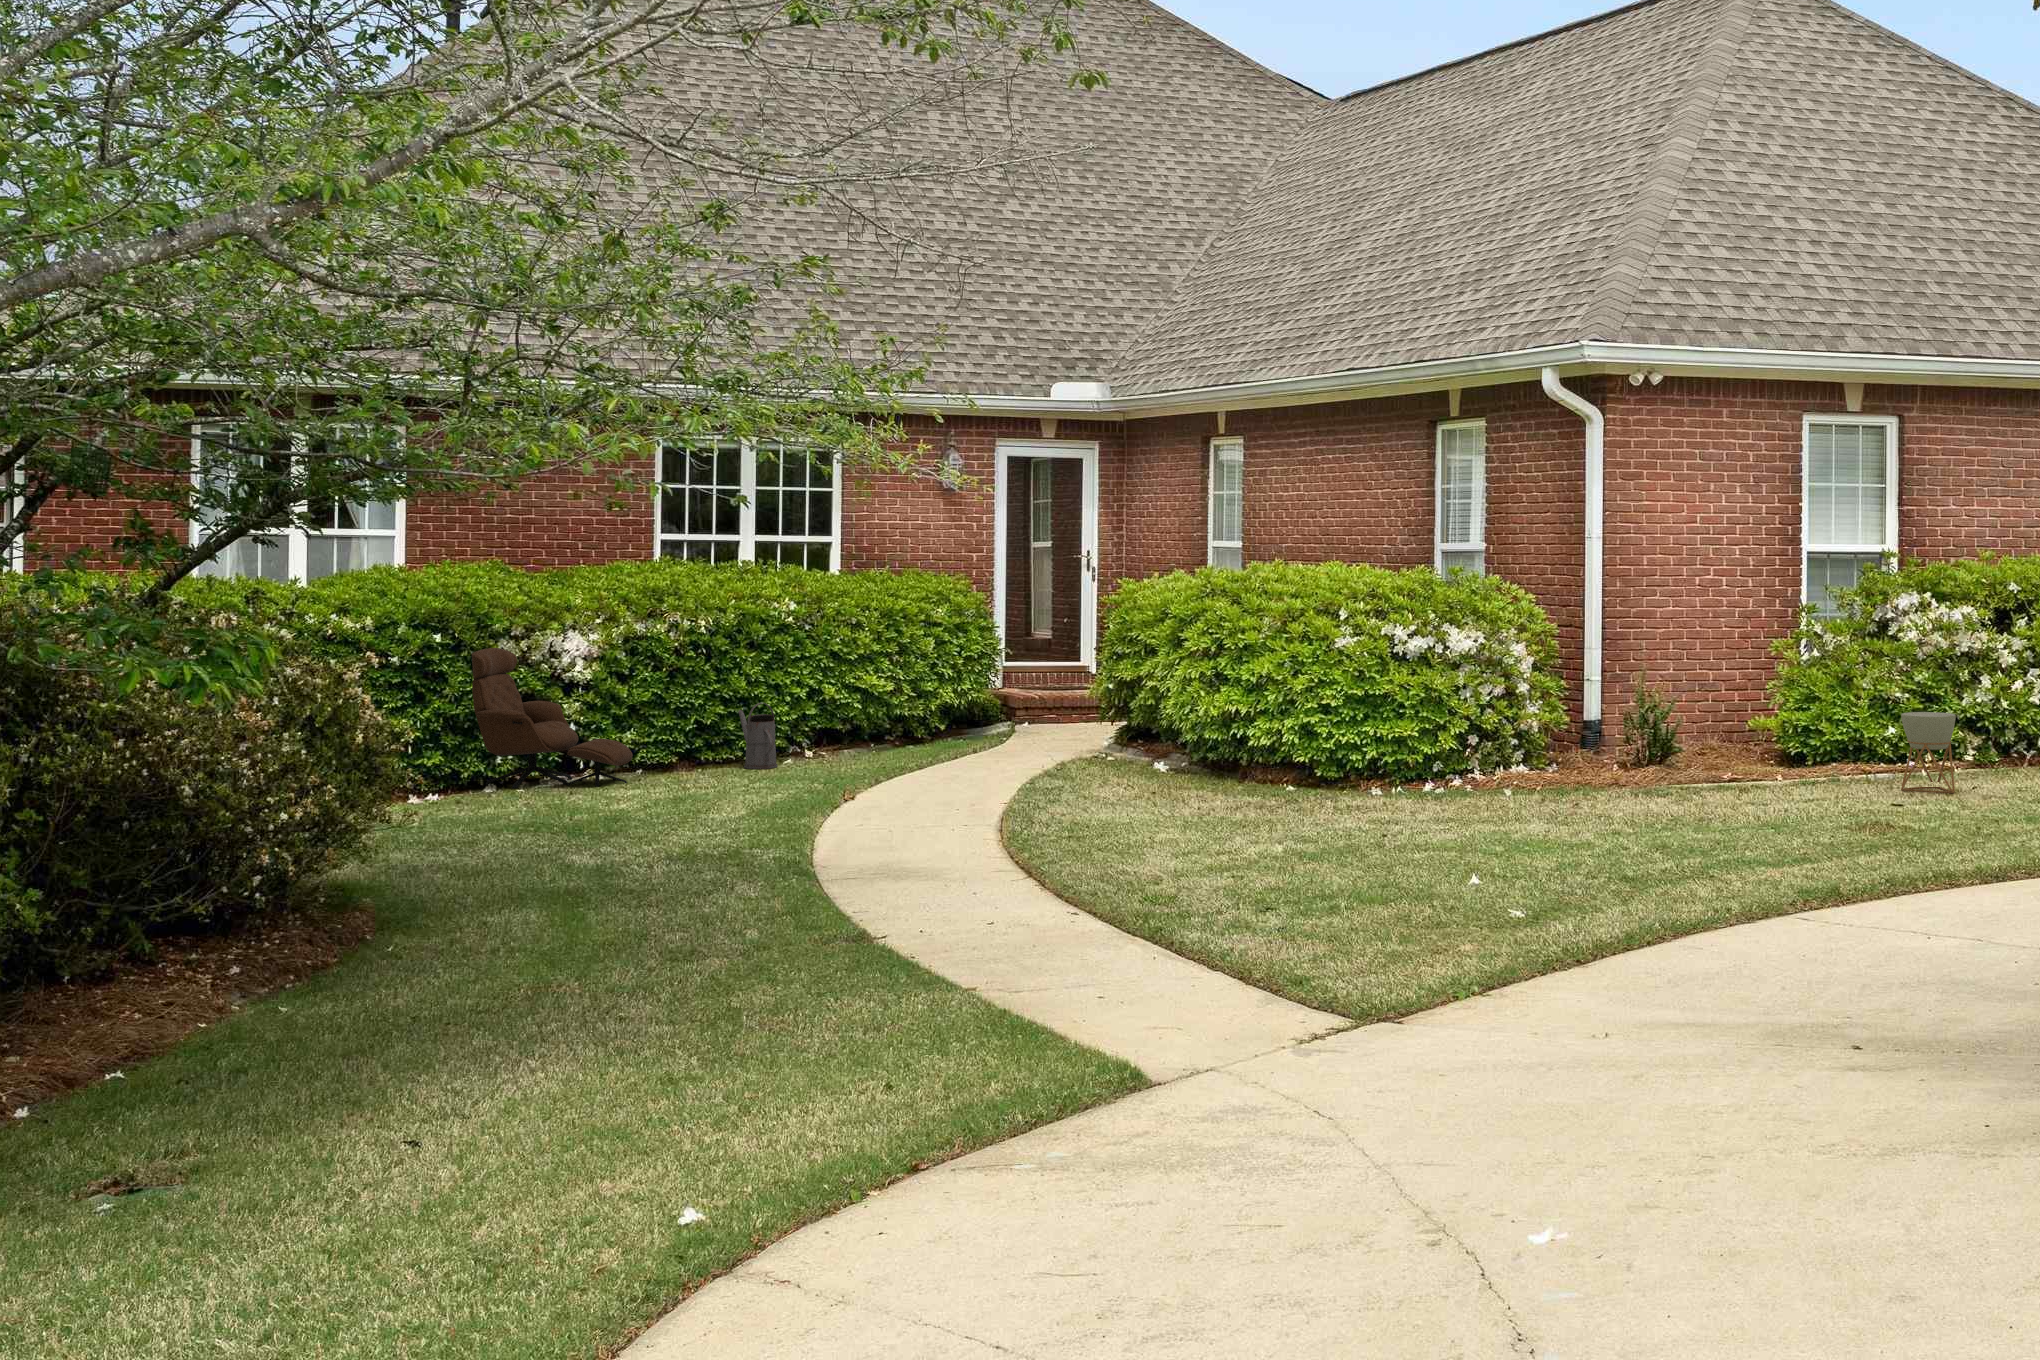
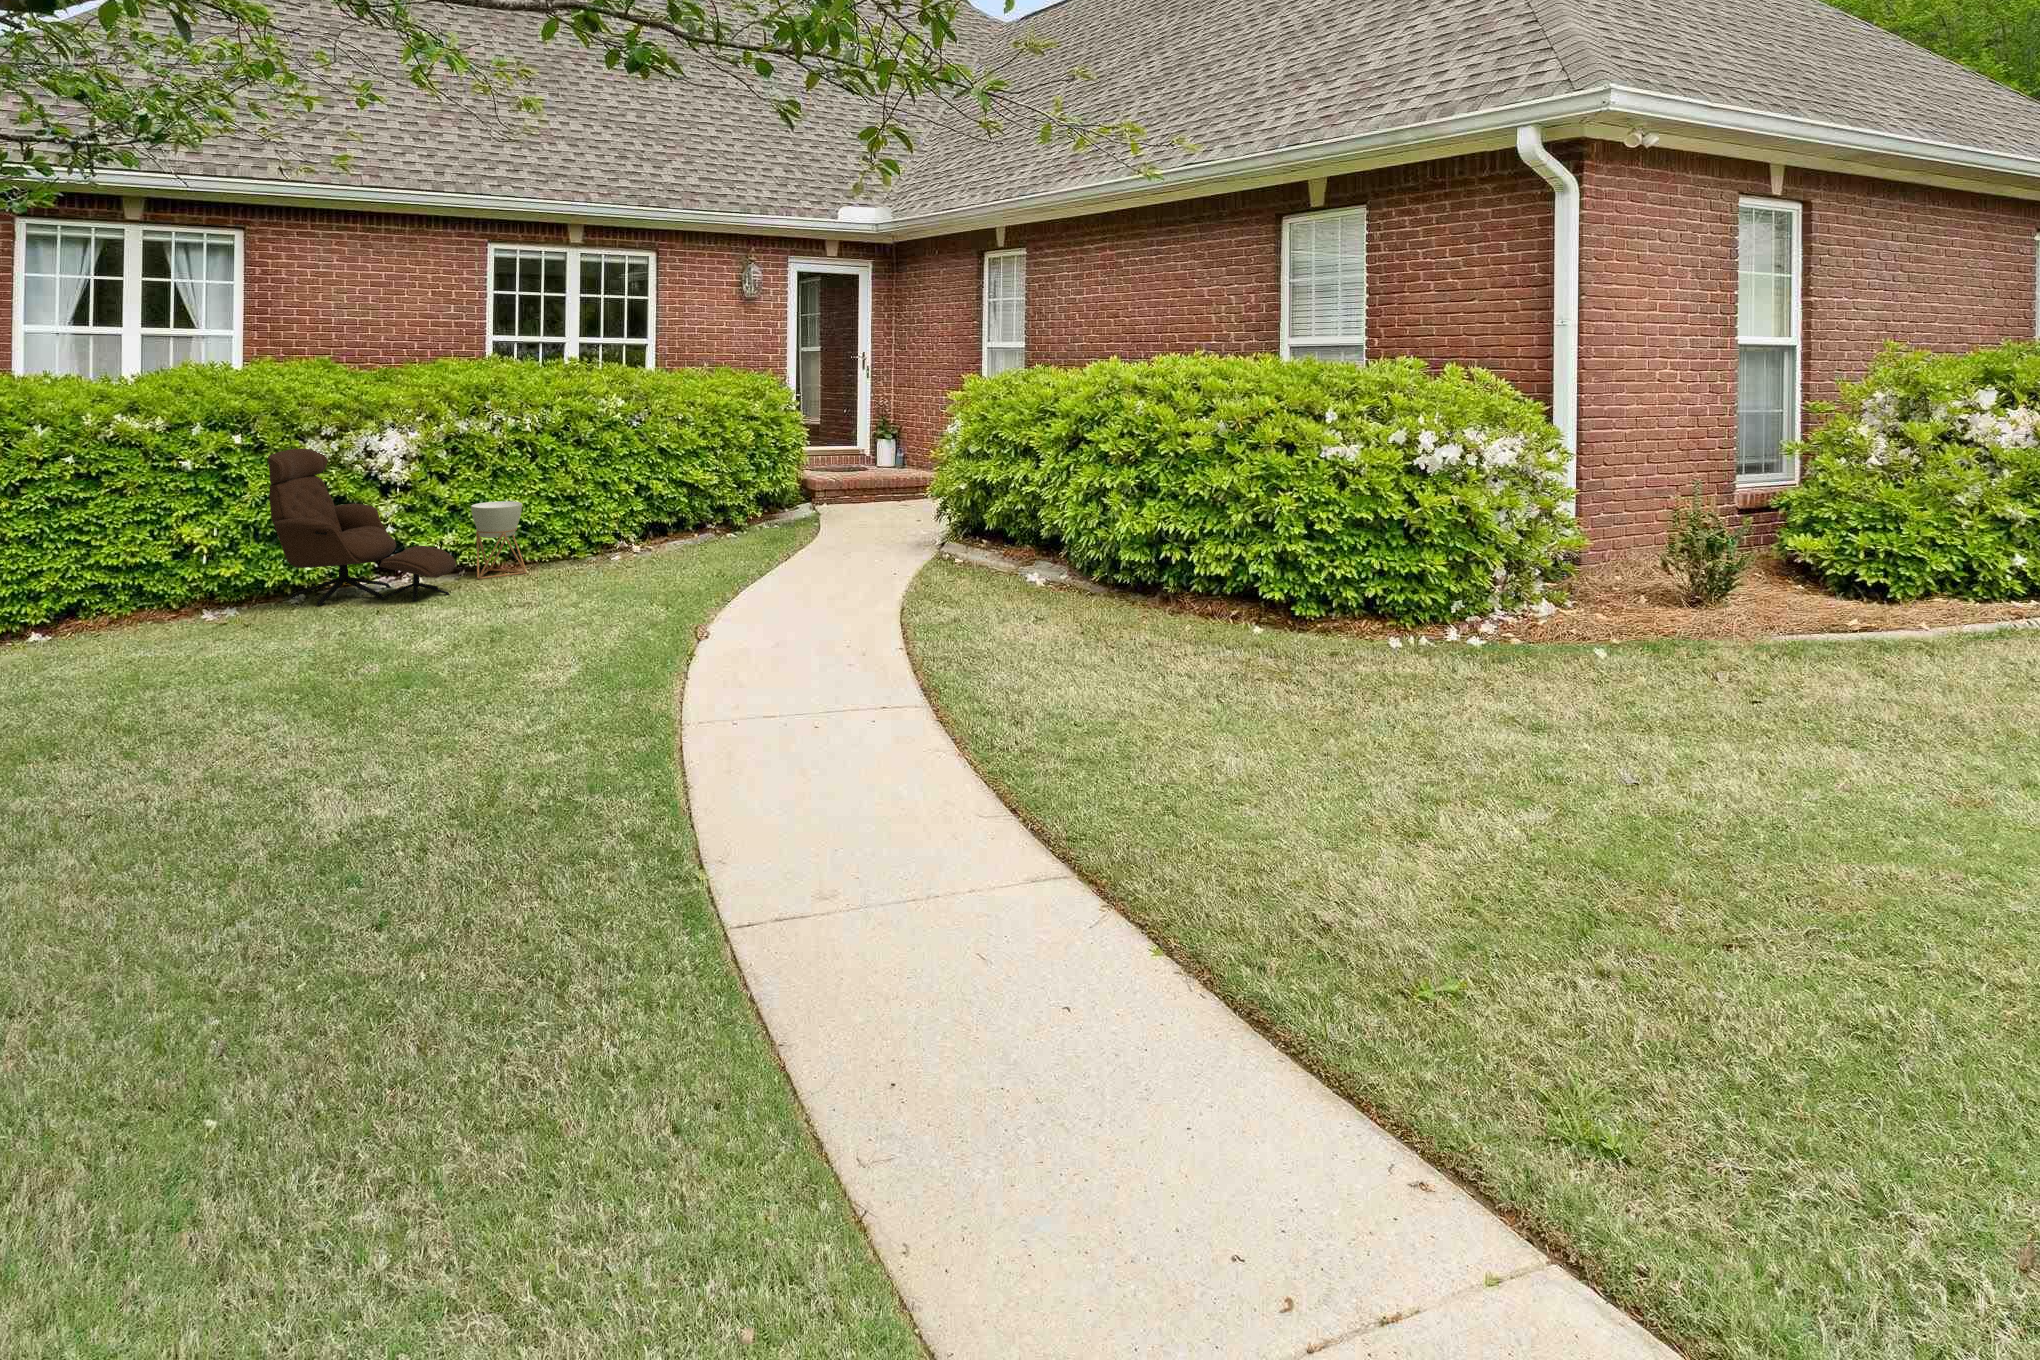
watering can: present [738,703,777,769] -> none [569,501,611,570]
planter: present [1901,712,1956,794] -> present [471,501,526,579]

